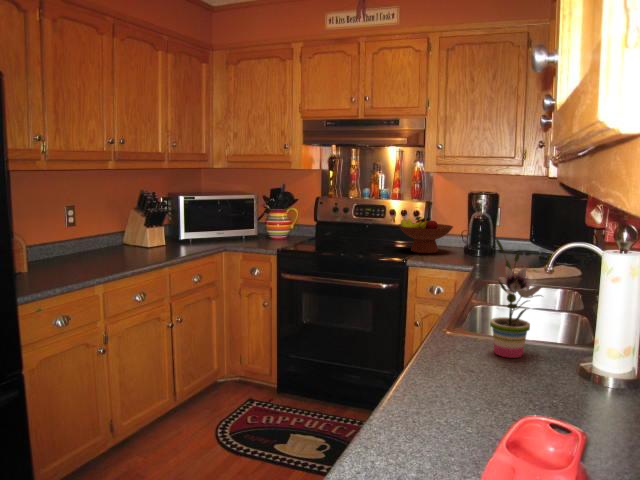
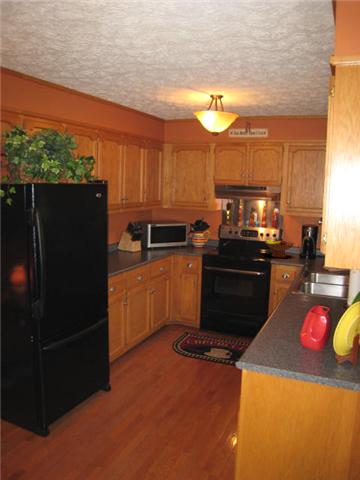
potted plant: present [490,239,542,358] -> none [311,256,332,301]

